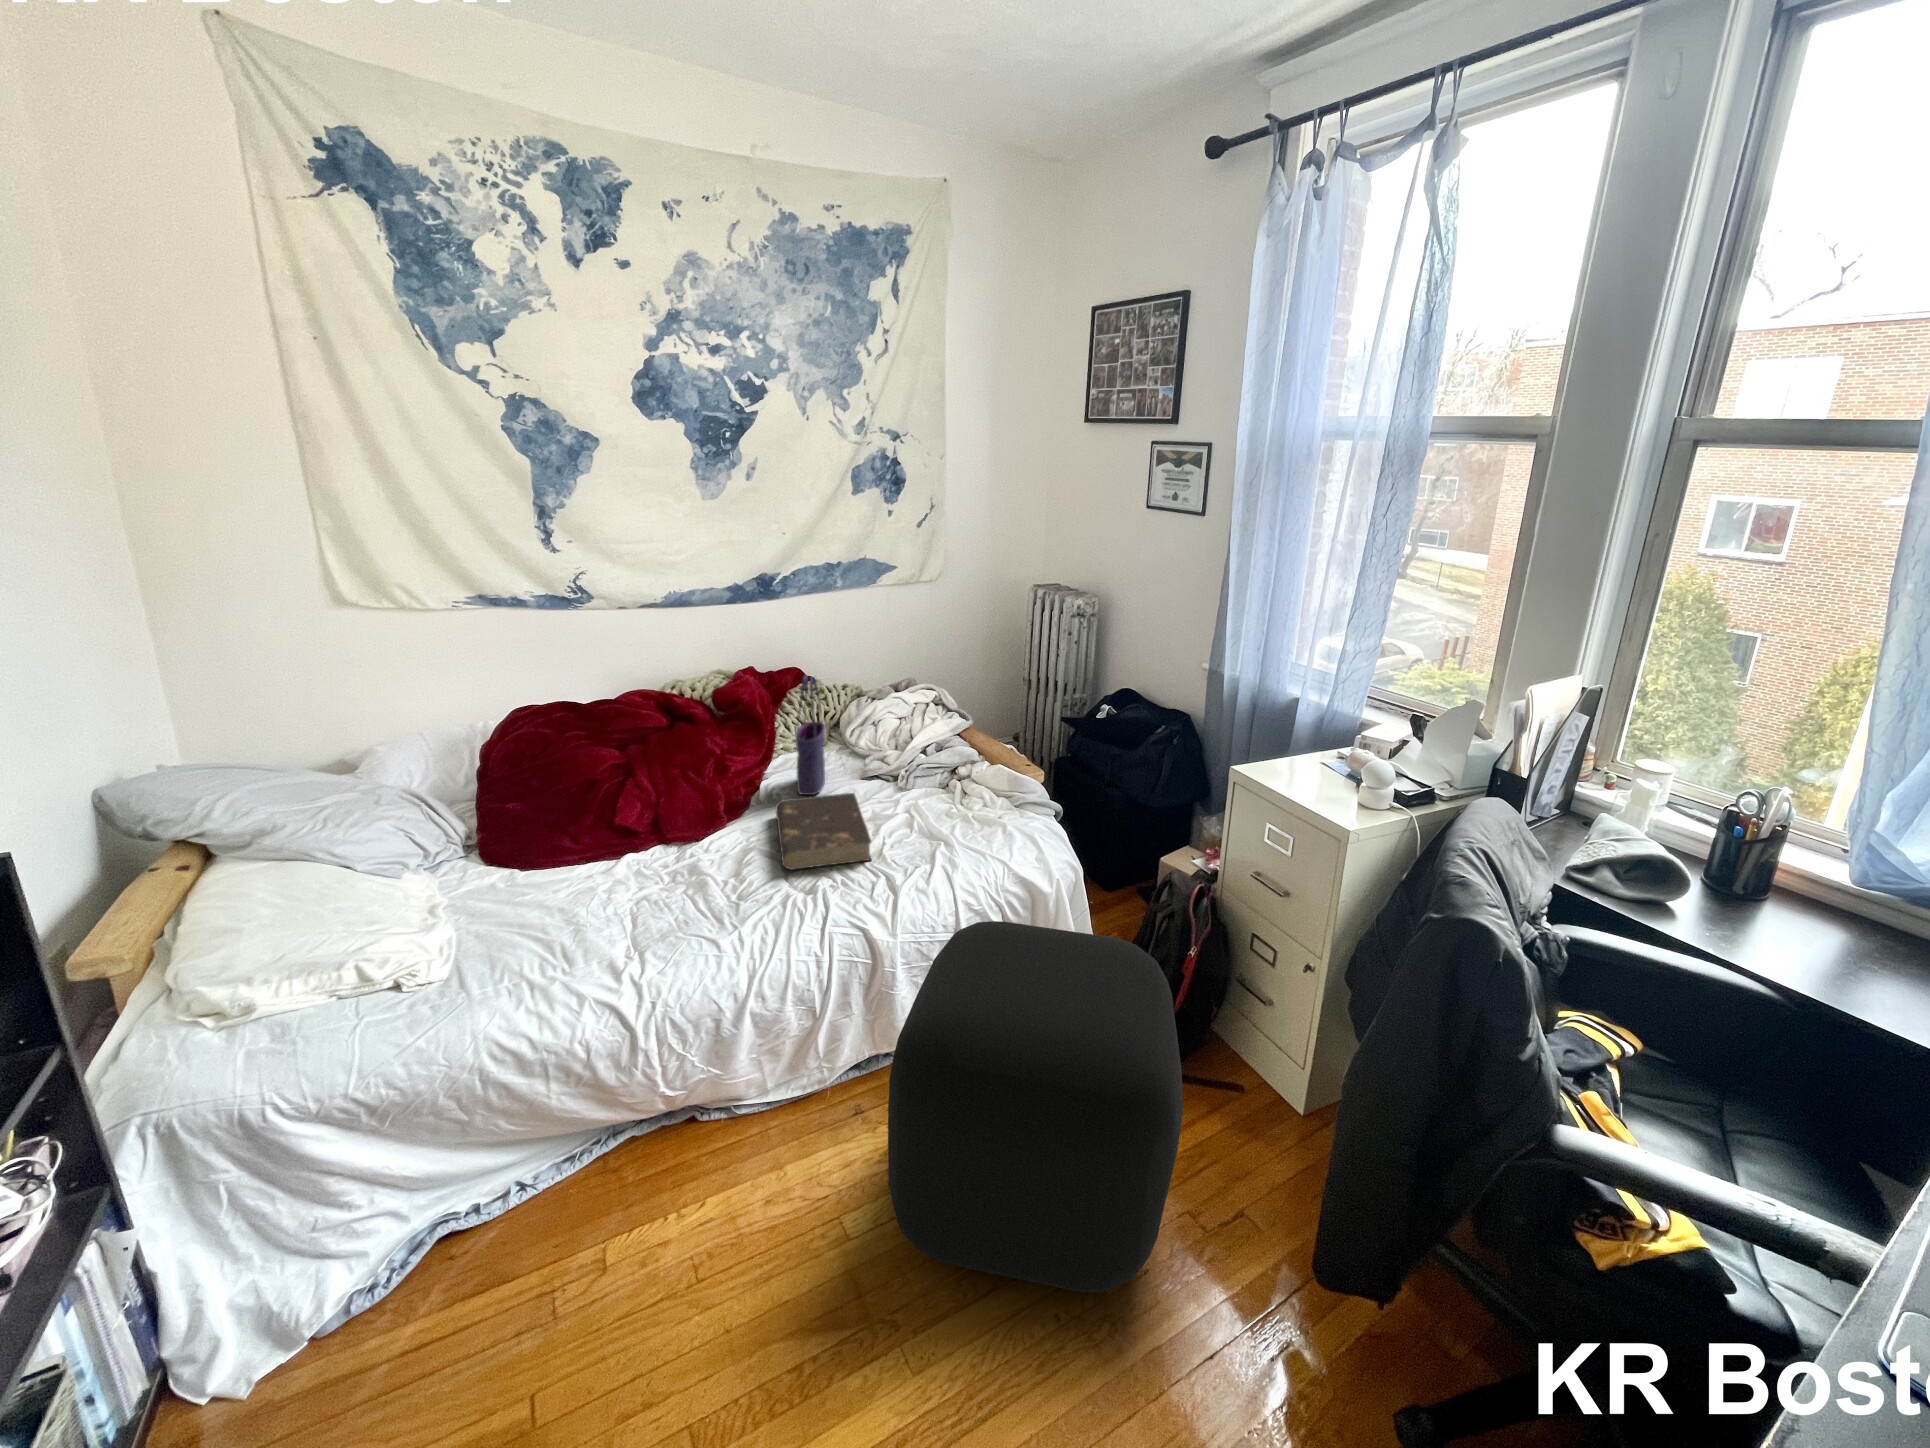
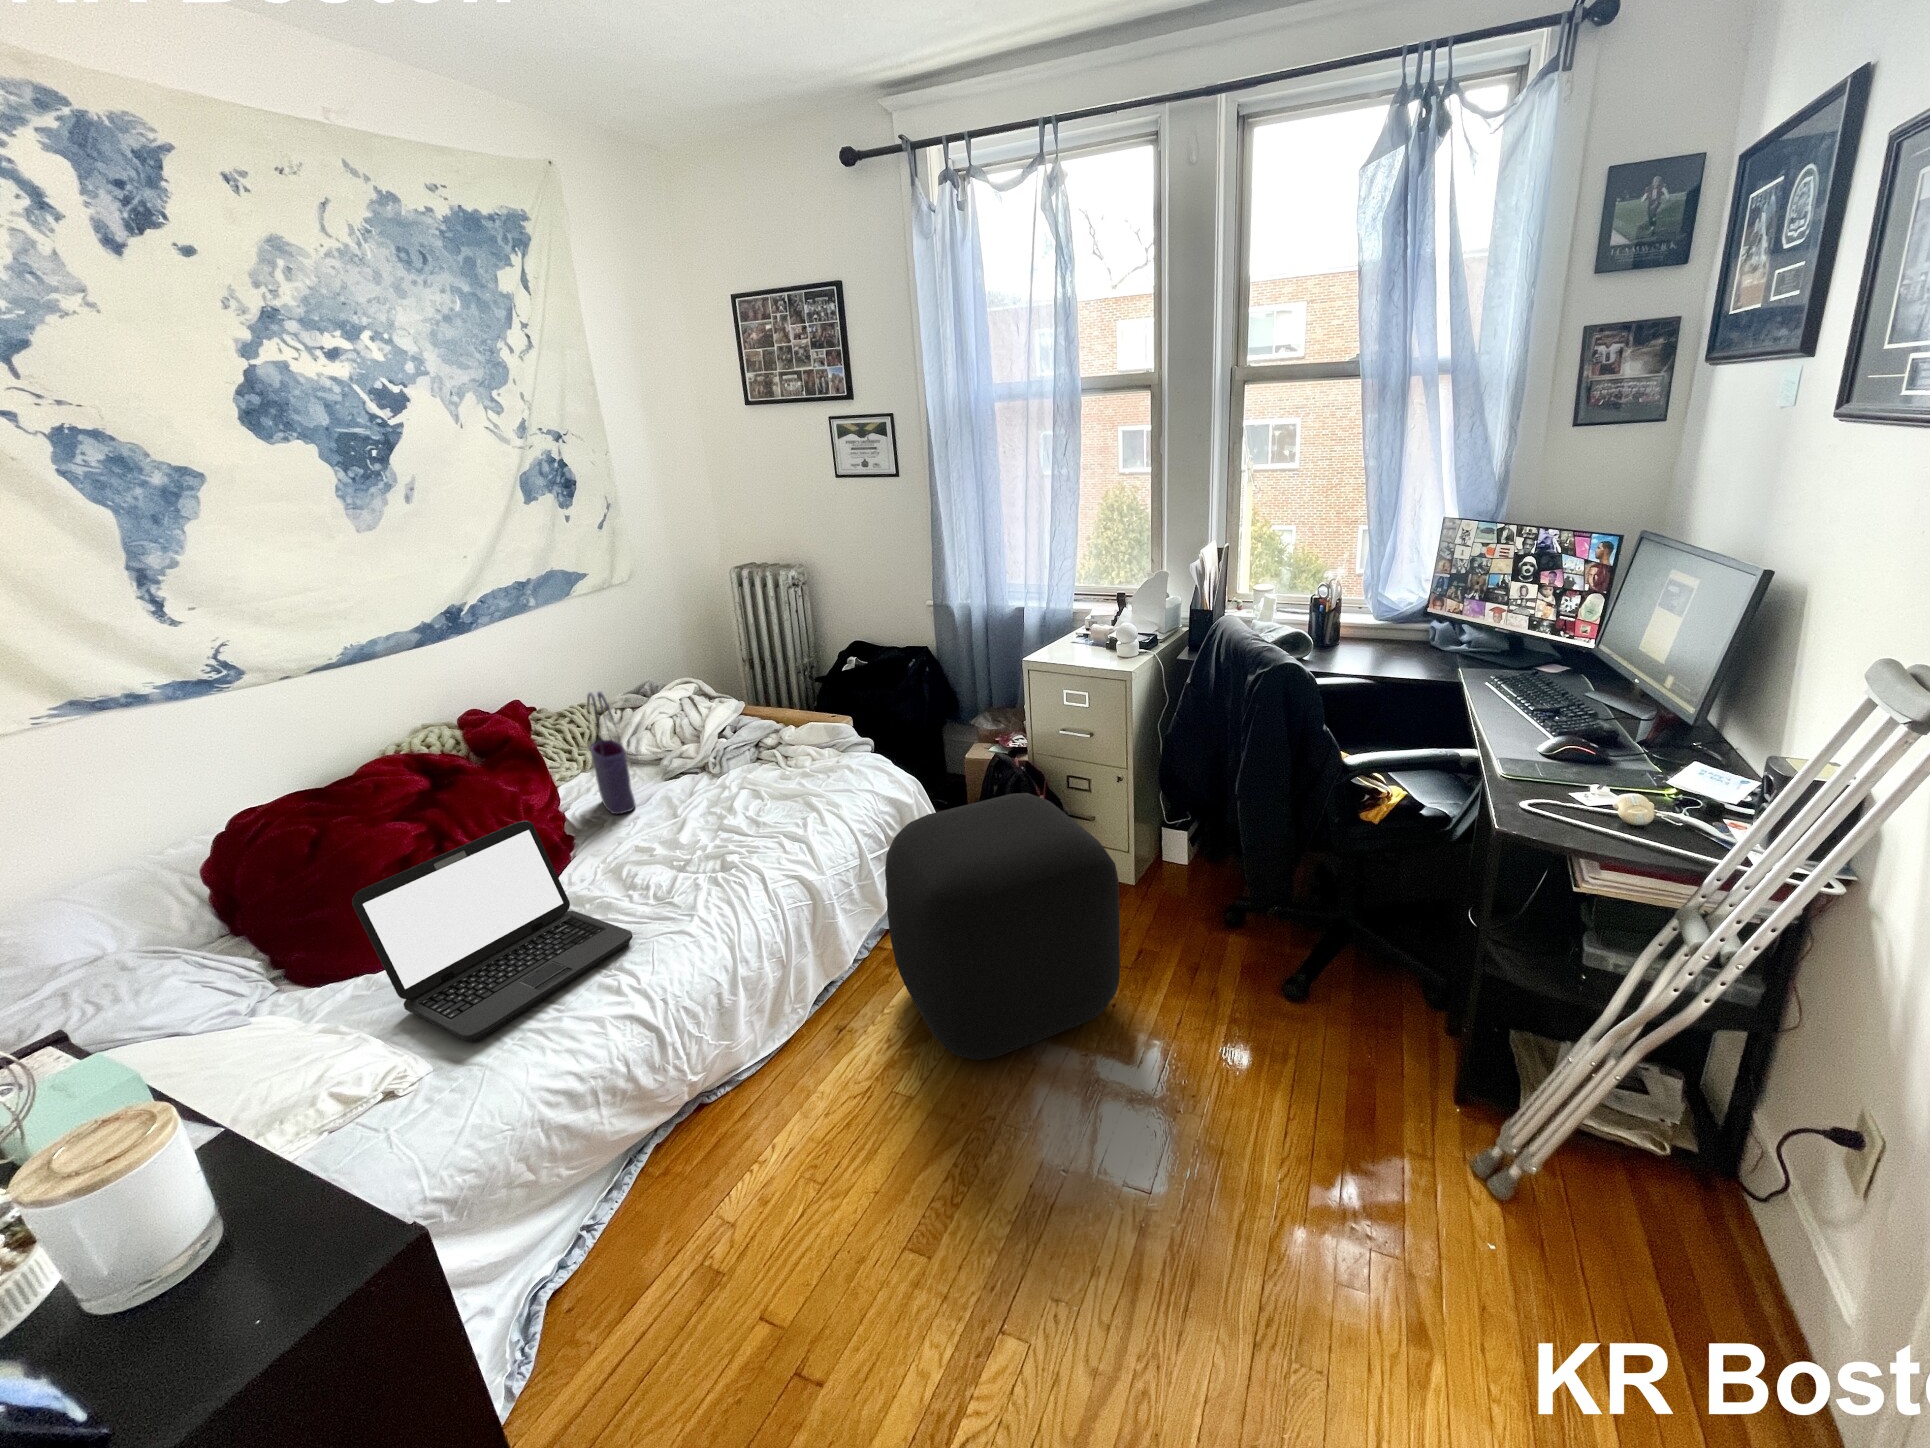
laptop: none [481,779,675,968] -> present [352,821,633,1043]
book: present [776,793,871,870] -> none [613,790,755,864]

